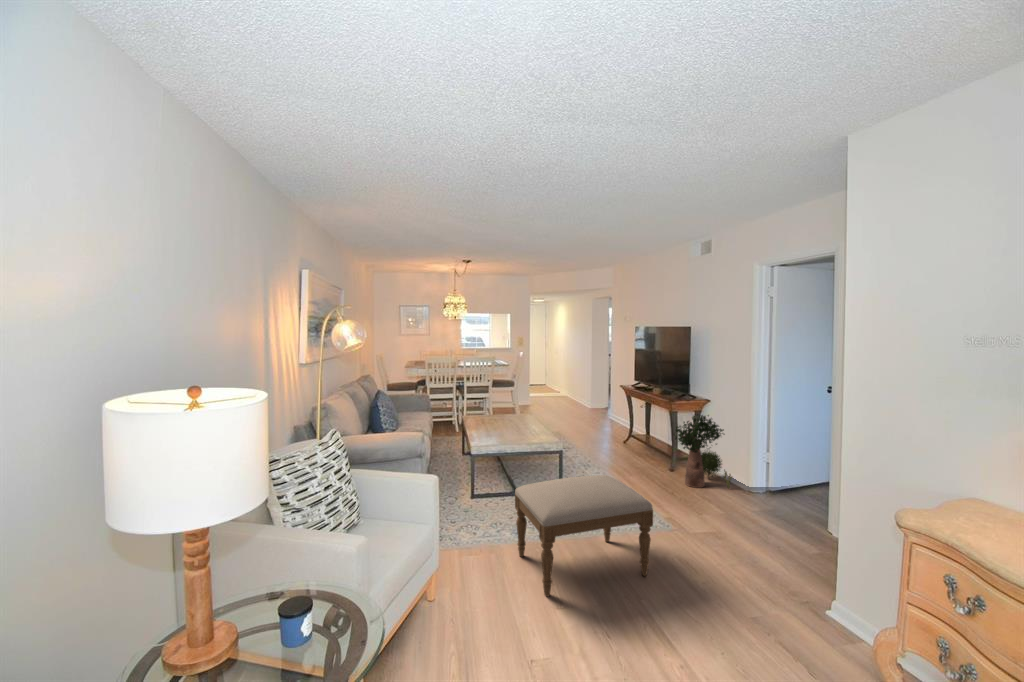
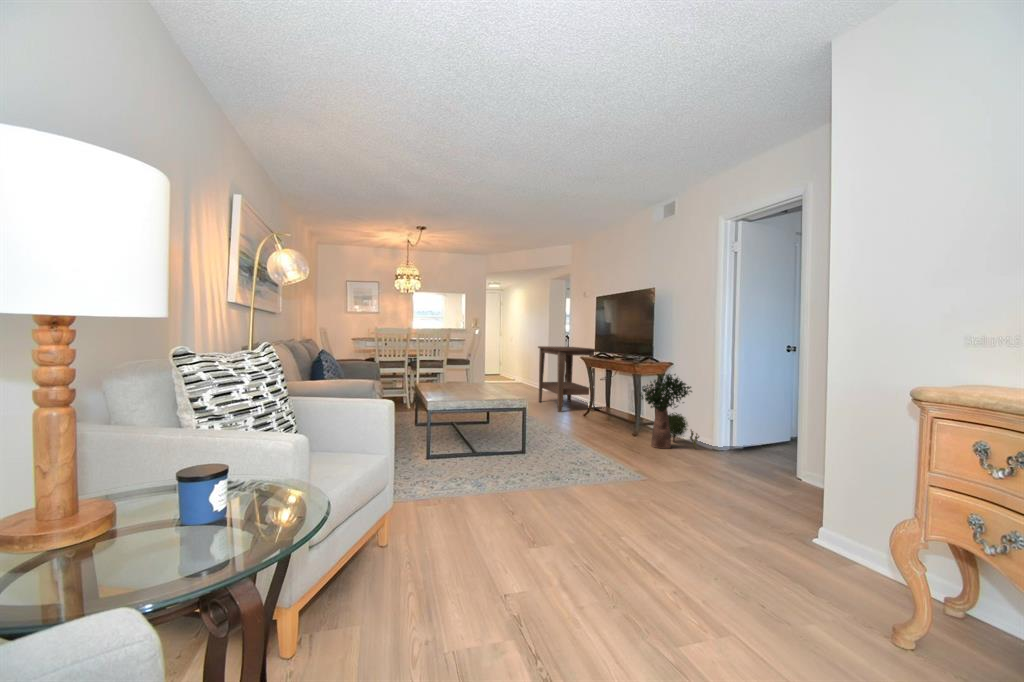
side table: none [580,369,637,437] -> present [538,346,596,412]
ottoman: present [515,475,653,597] -> none [480,416,633,538]

